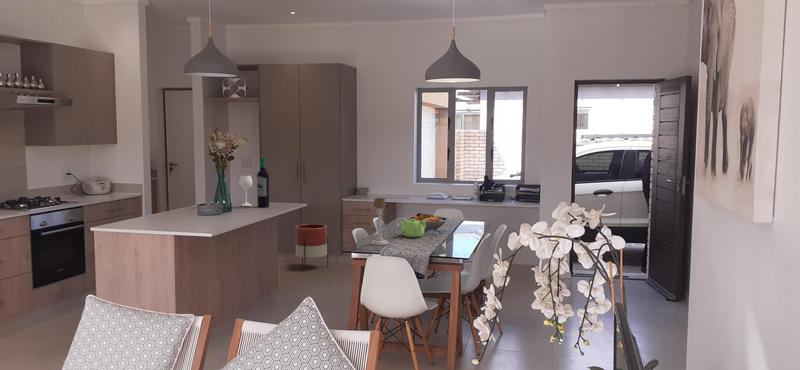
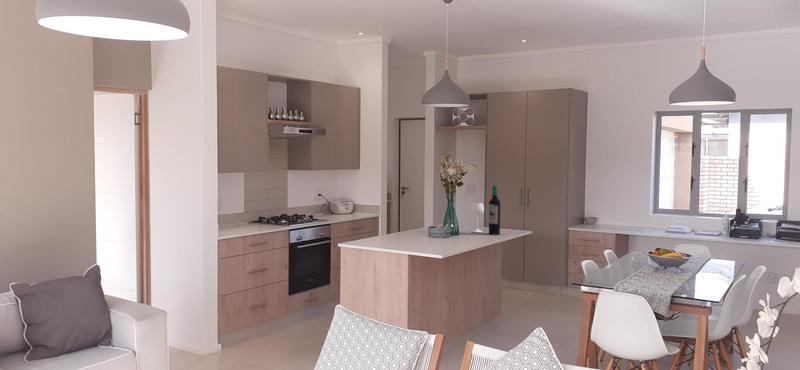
candle holder: present [370,198,389,245] -> none [606,232,626,280]
teapot: present [399,218,427,237] -> none [636,253,669,274]
planter: present [295,224,328,271] -> none [522,252,556,301]

